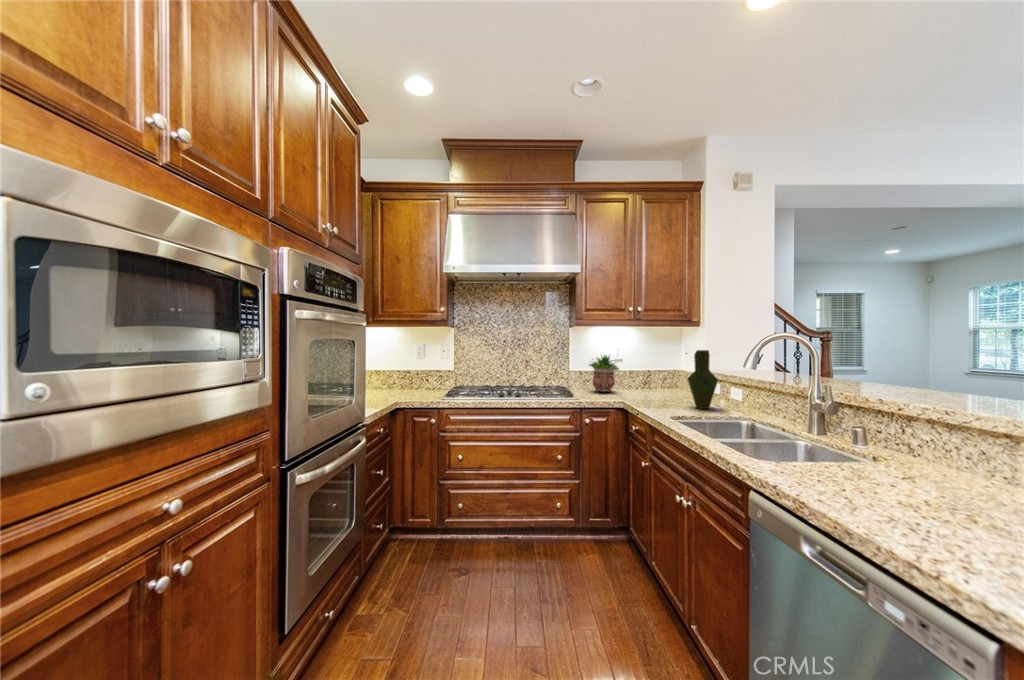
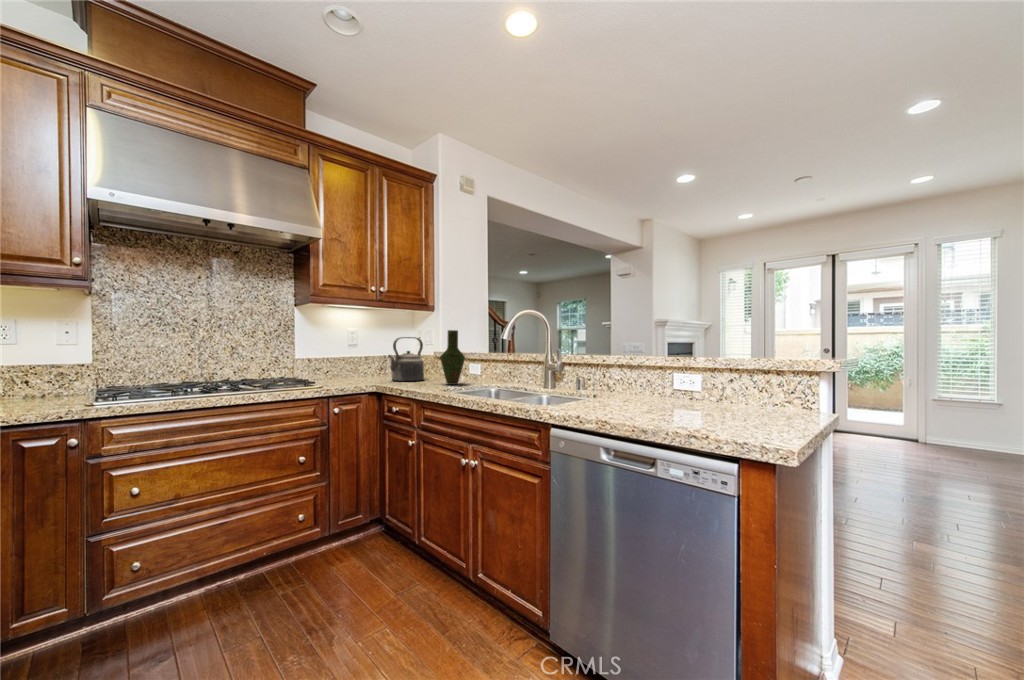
potted plant: present [589,355,619,392] -> none [323,336,363,380]
kettle: none [640,355,679,399] -> present [388,337,424,381]

